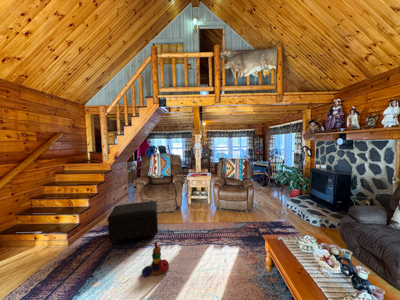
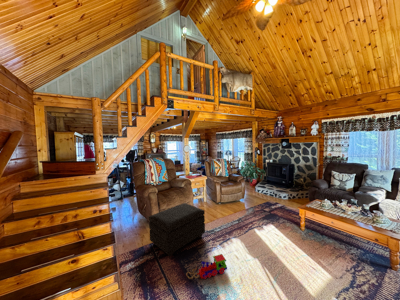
stacking toy: present [142,242,169,276] -> none [235,232,254,266]
toy train: none [96,255,131,274] -> present [186,254,227,279]

